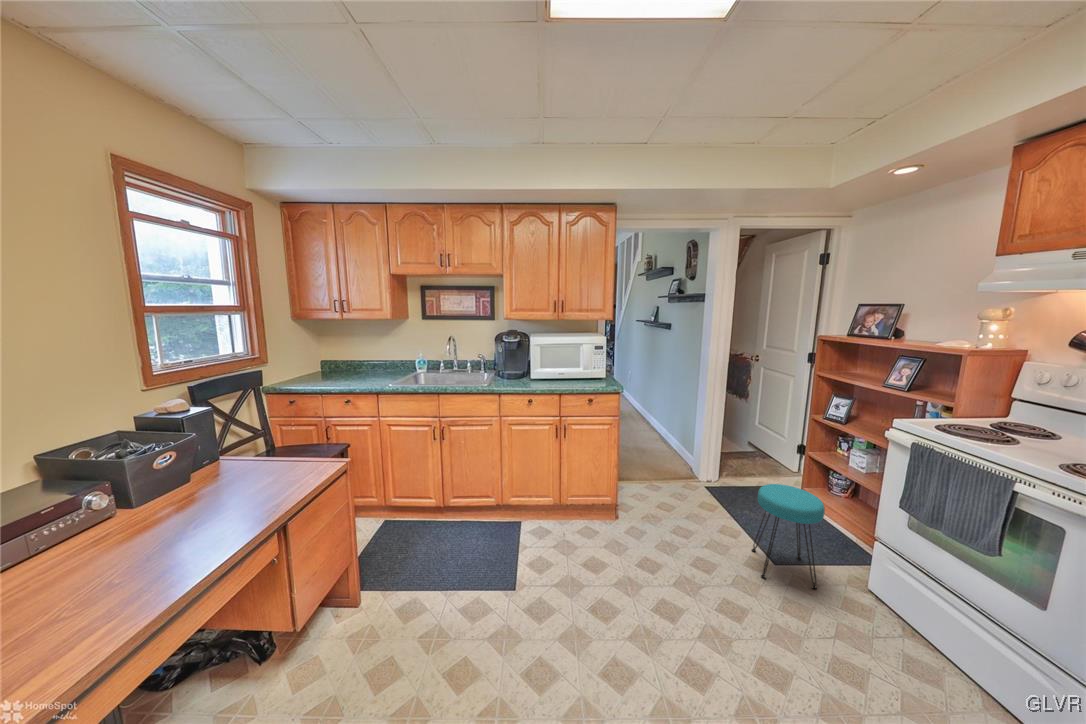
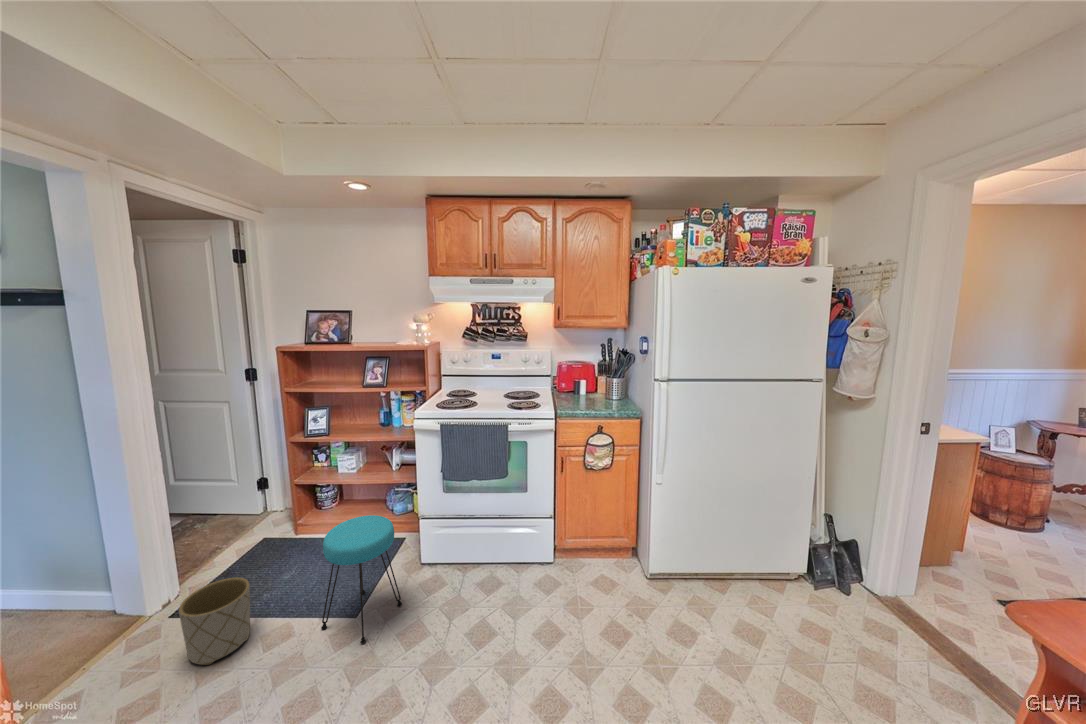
planter: none [693,475,728,522] -> present [179,577,250,665]

